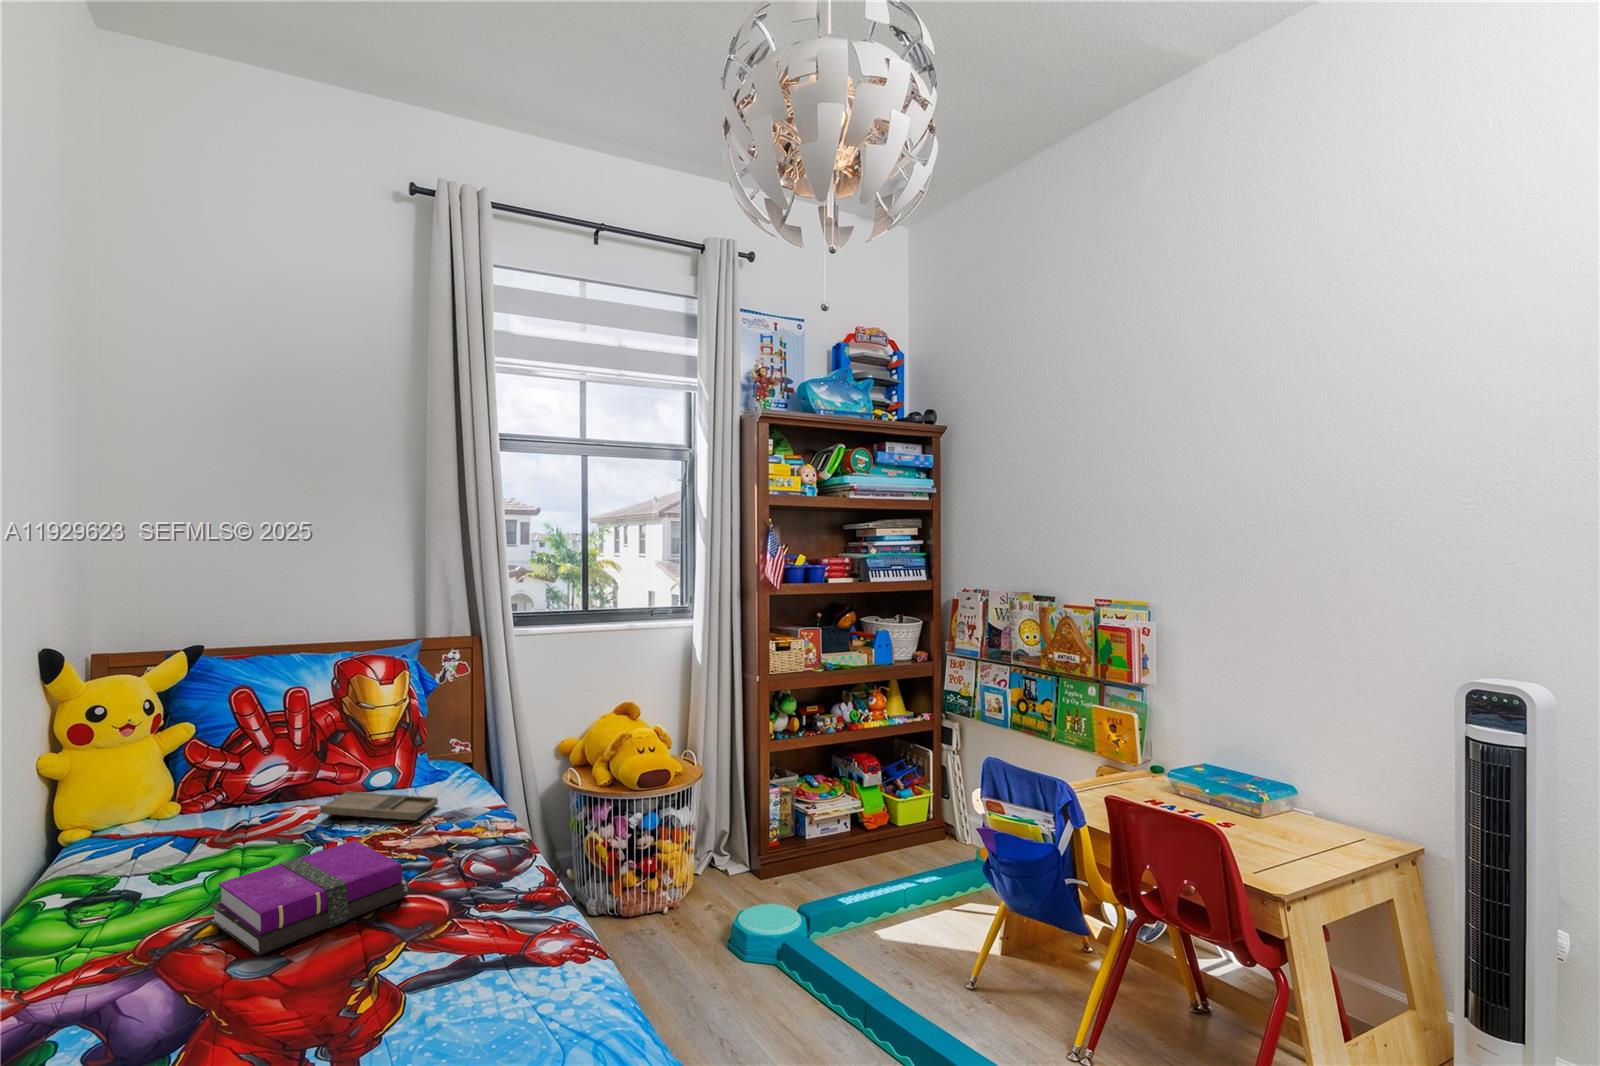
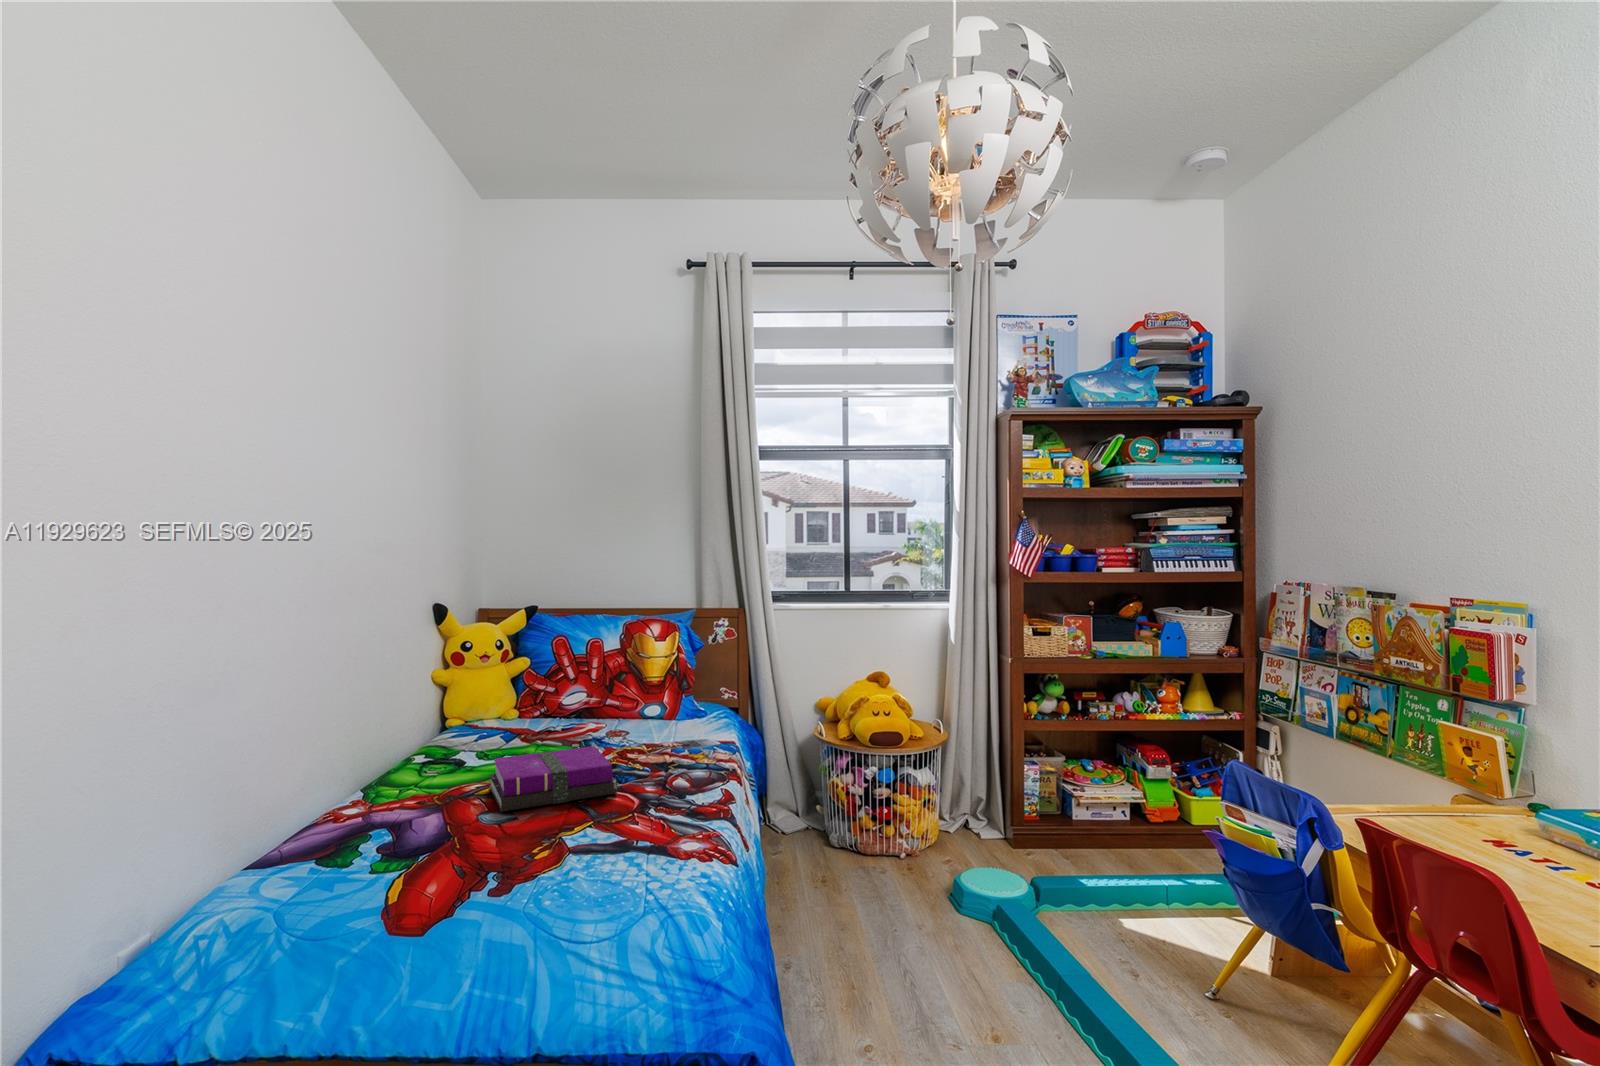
tray: present [320,791,438,820] -> none [596,717,681,745]

